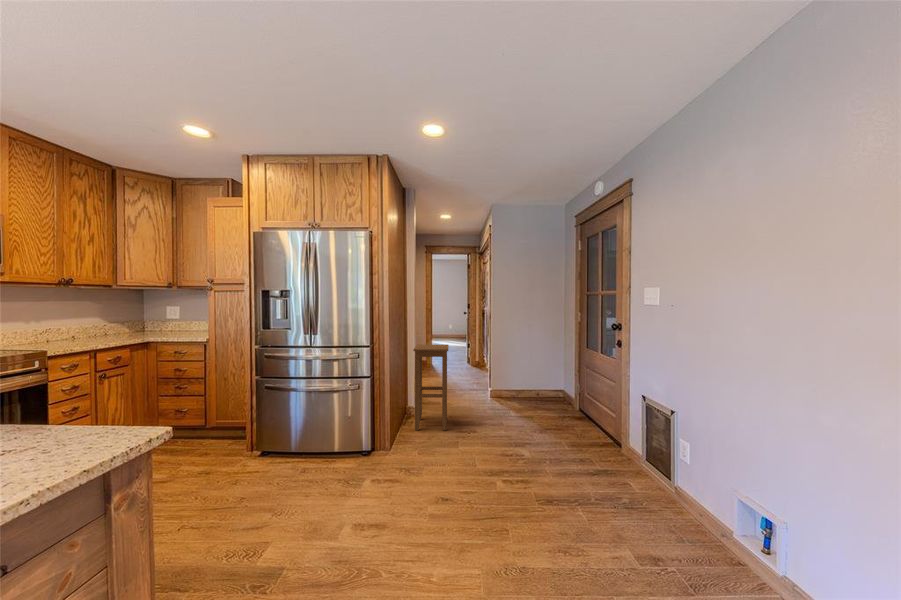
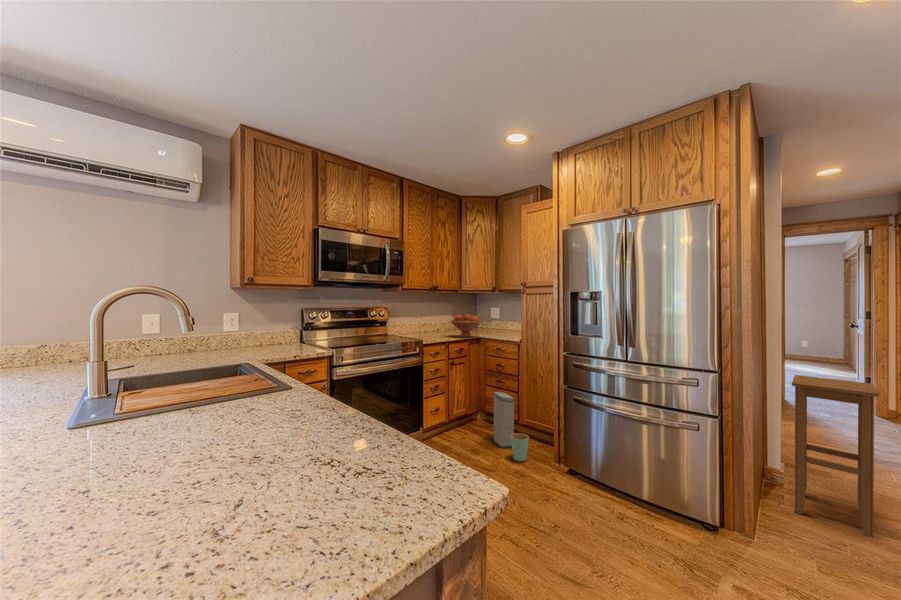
fruit bowl: none [99,315,150,343] -> present [451,314,480,337]
trash can: none [170,399,217,465] -> present [494,392,529,461]

